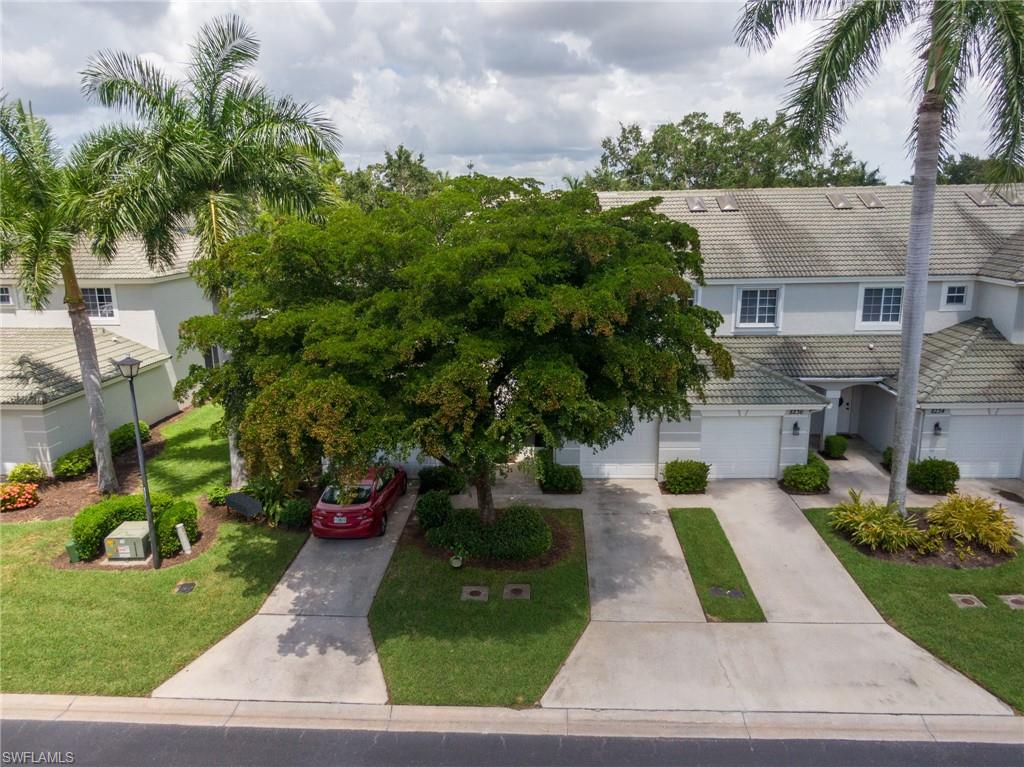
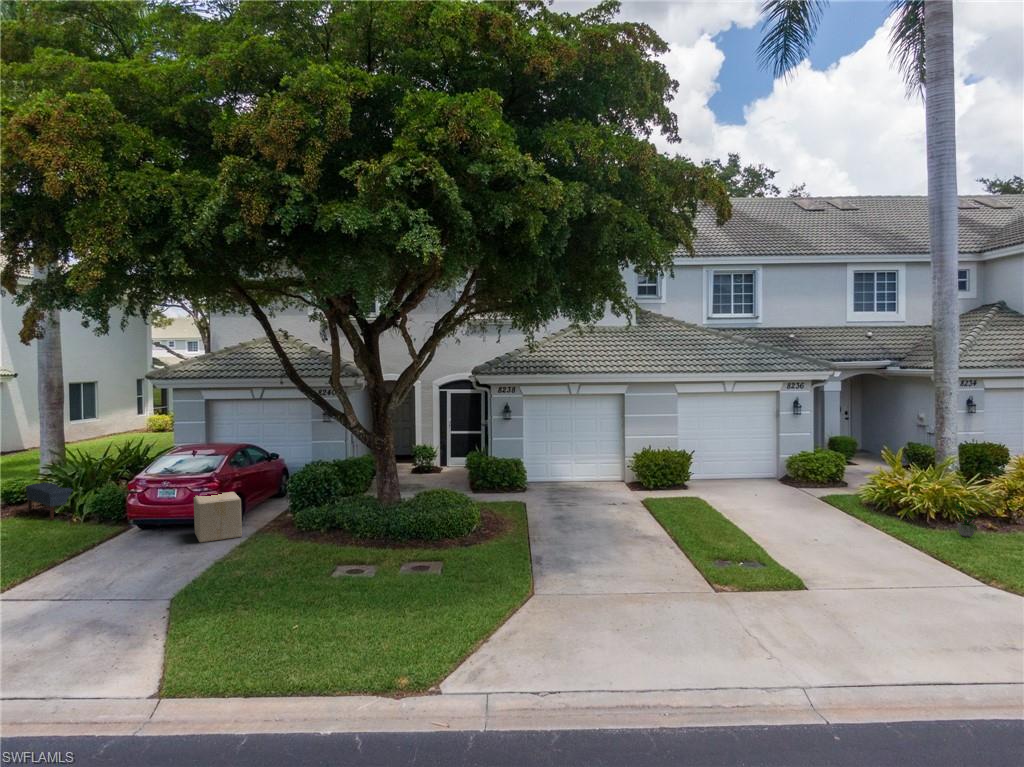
cardboard box: none [352,516,387,556] -> present [194,492,242,543]
potted plant: present [450,543,469,567] -> present [955,504,989,537]

